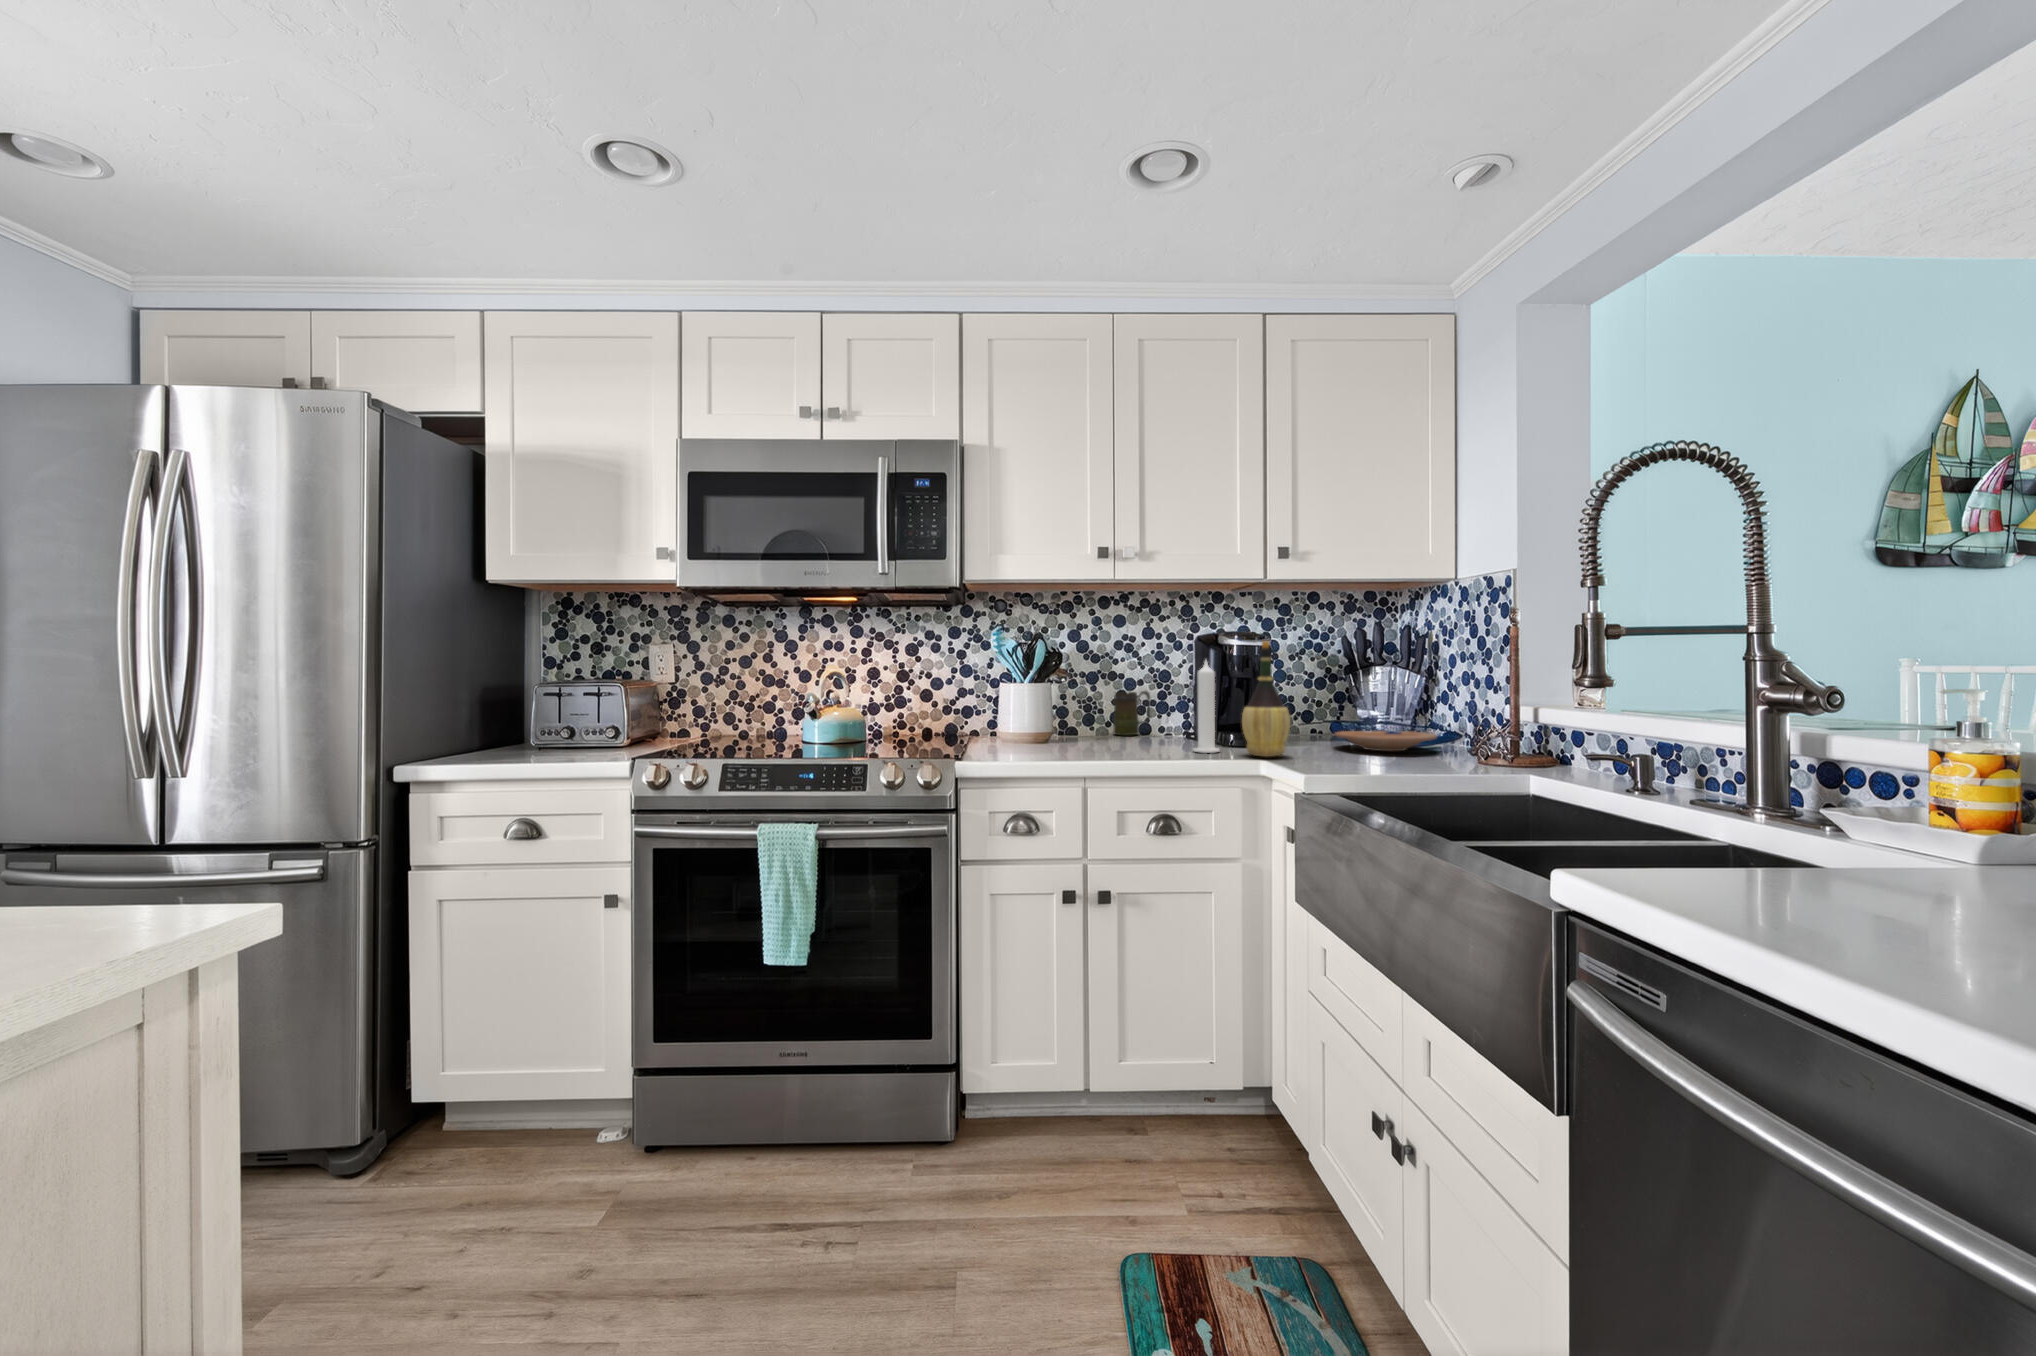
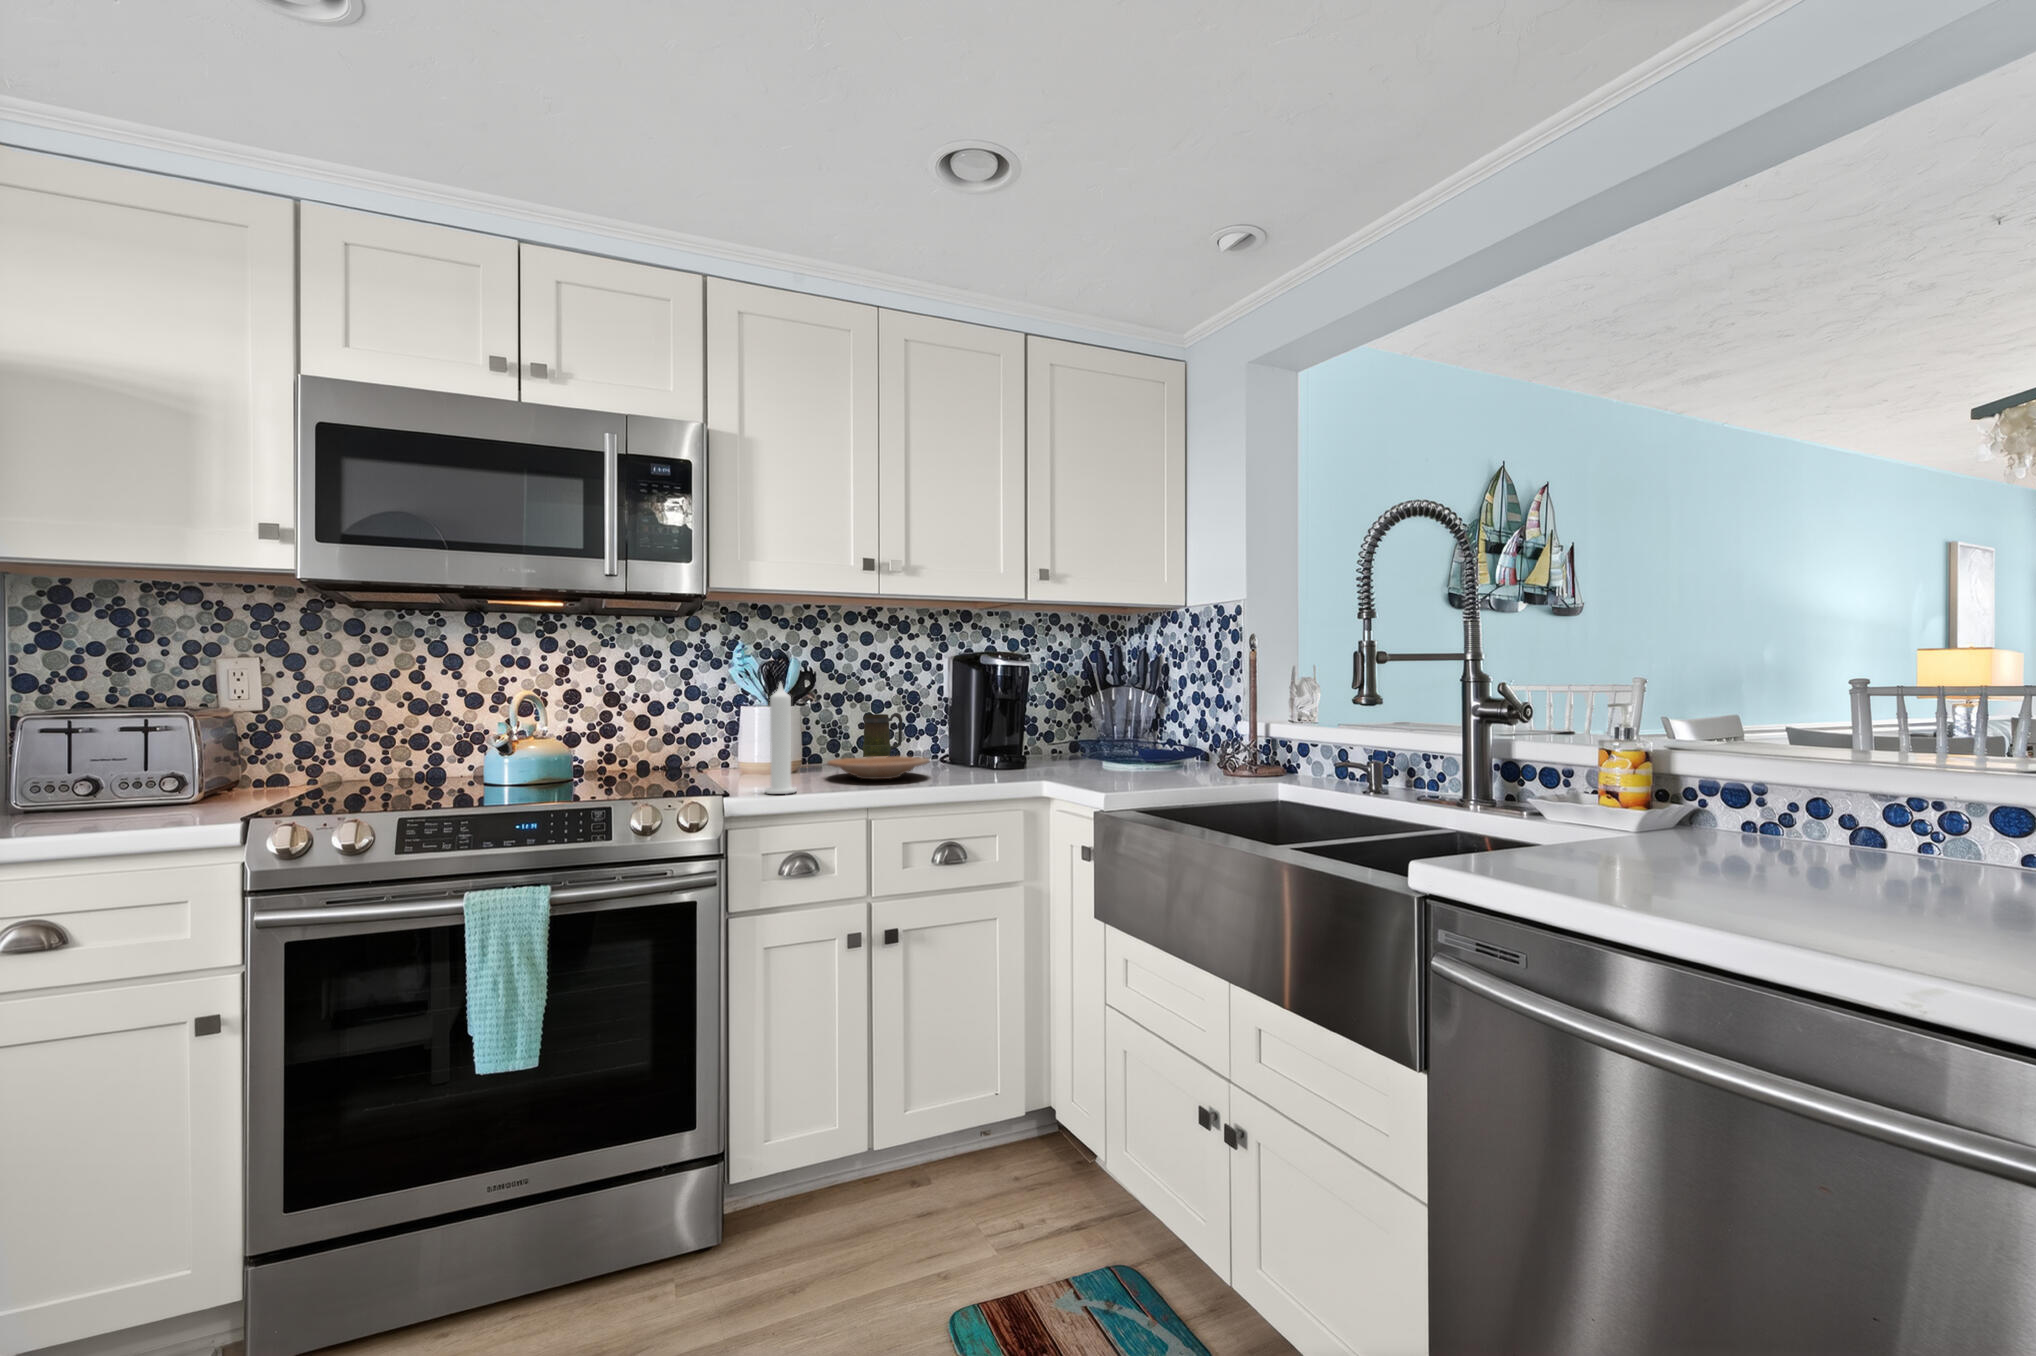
wine bottle: present [1242,641,1290,757] -> none [1020,662,1066,778]
candle: present [1193,660,1219,753] -> present [765,682,797,794]
plate: present [1334,731,1438,751] -> present [827,756,930,779]

